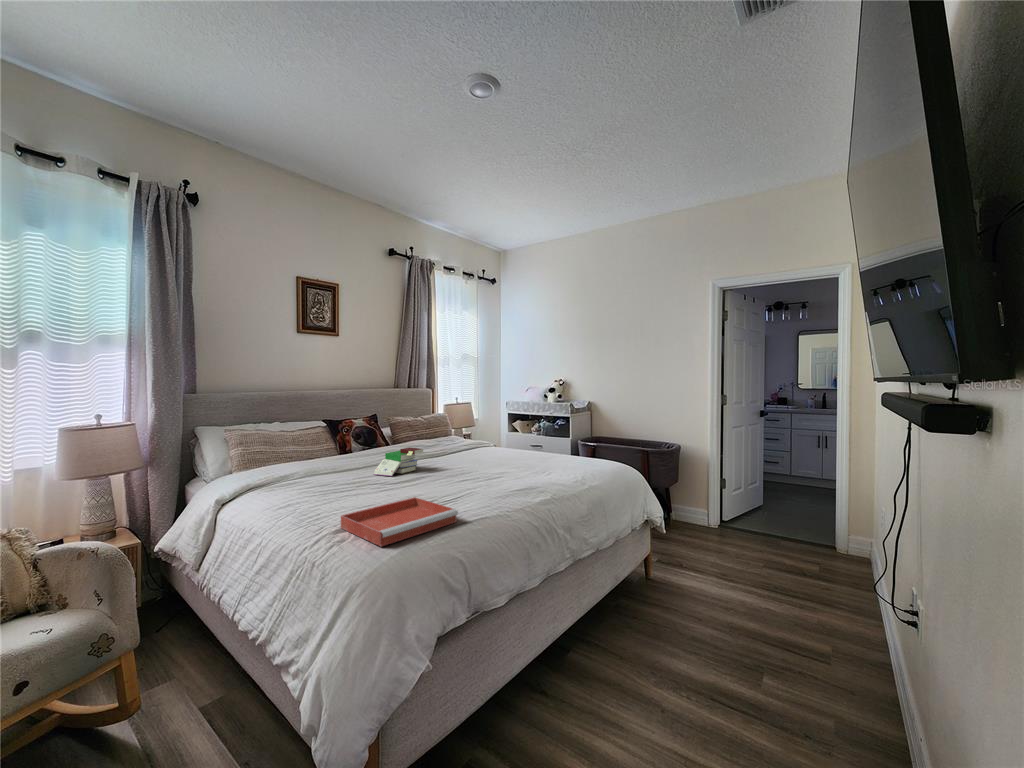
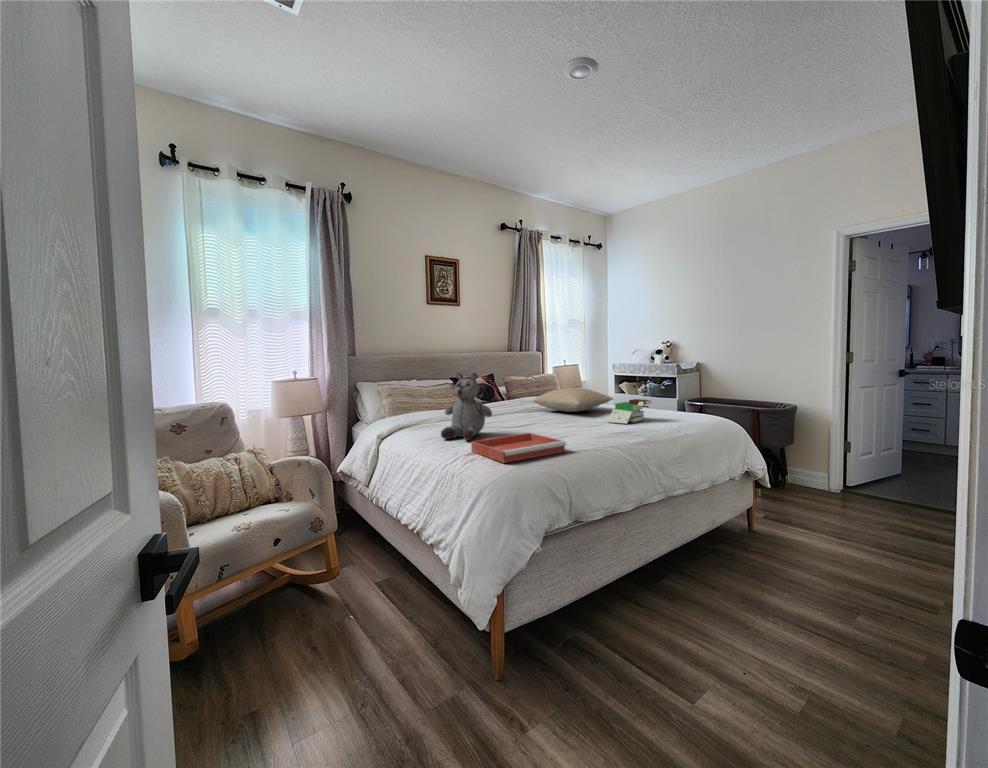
stuffed bear: none [302,424,371,510] -> present [441,373,492,440]
pillow: none [422,433,509,460] -> present [534,387,613,412]
book: present [374,447,423,476] -> present [608,399,651,424]

